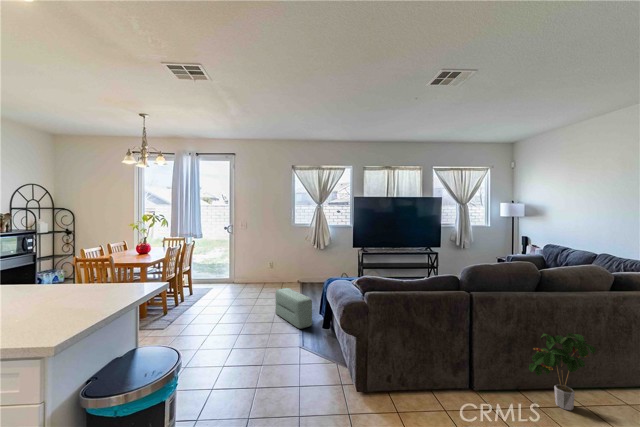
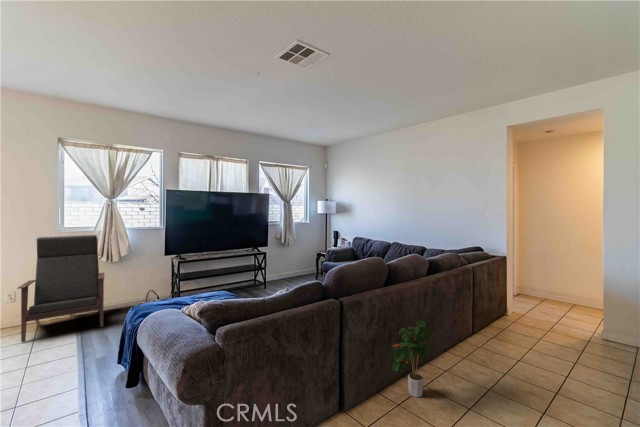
lounge chair: none [273,230,315,292] -> present [17,235,104,342]
pouf: present [275,288,312,329] -> none [25,335,107,401]

